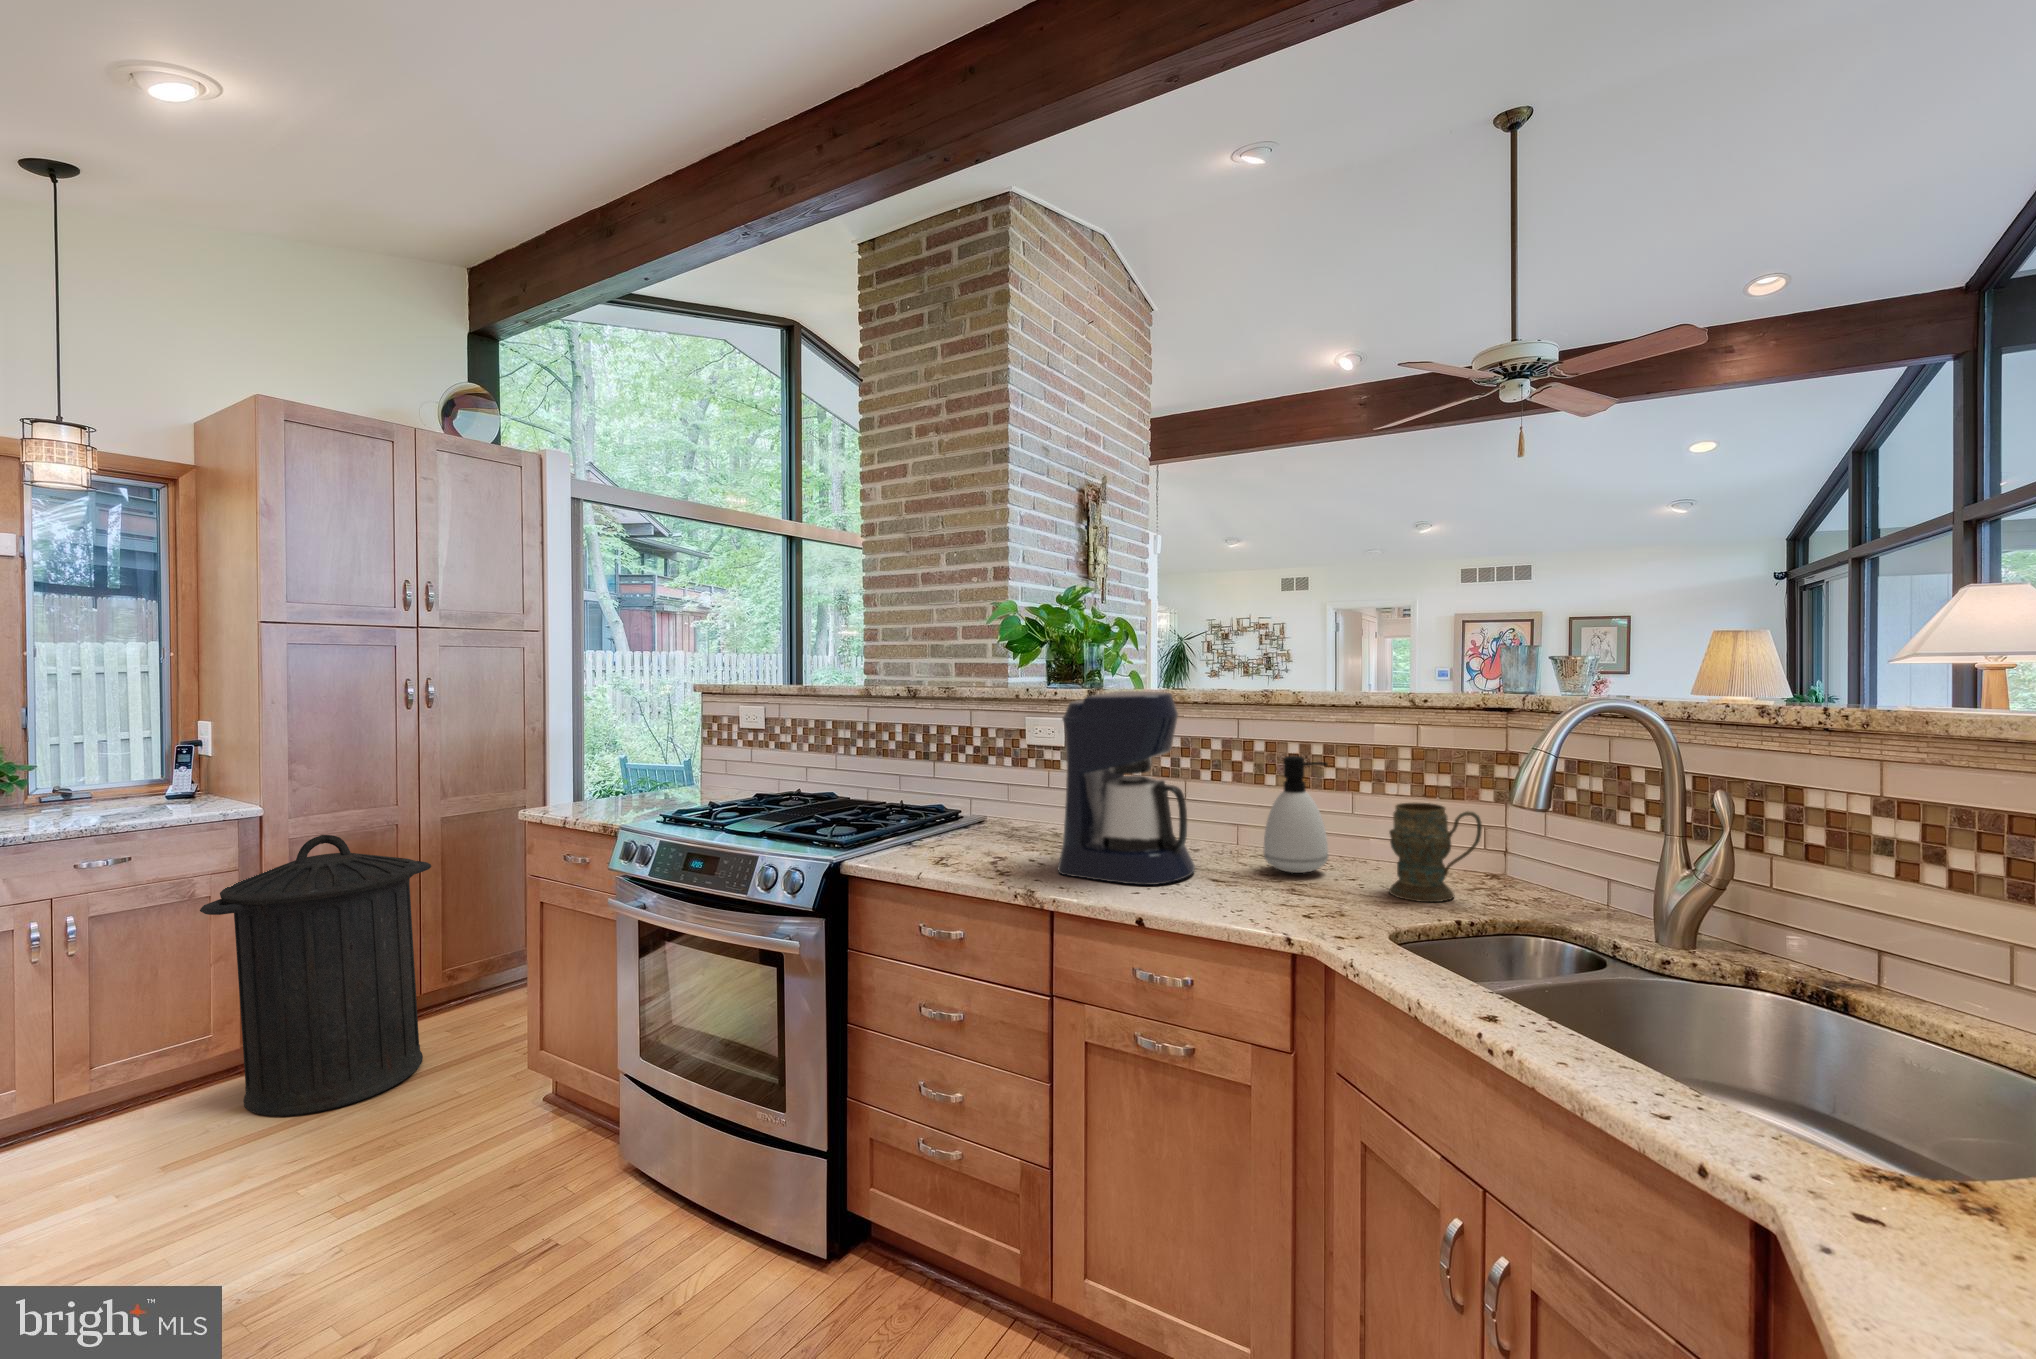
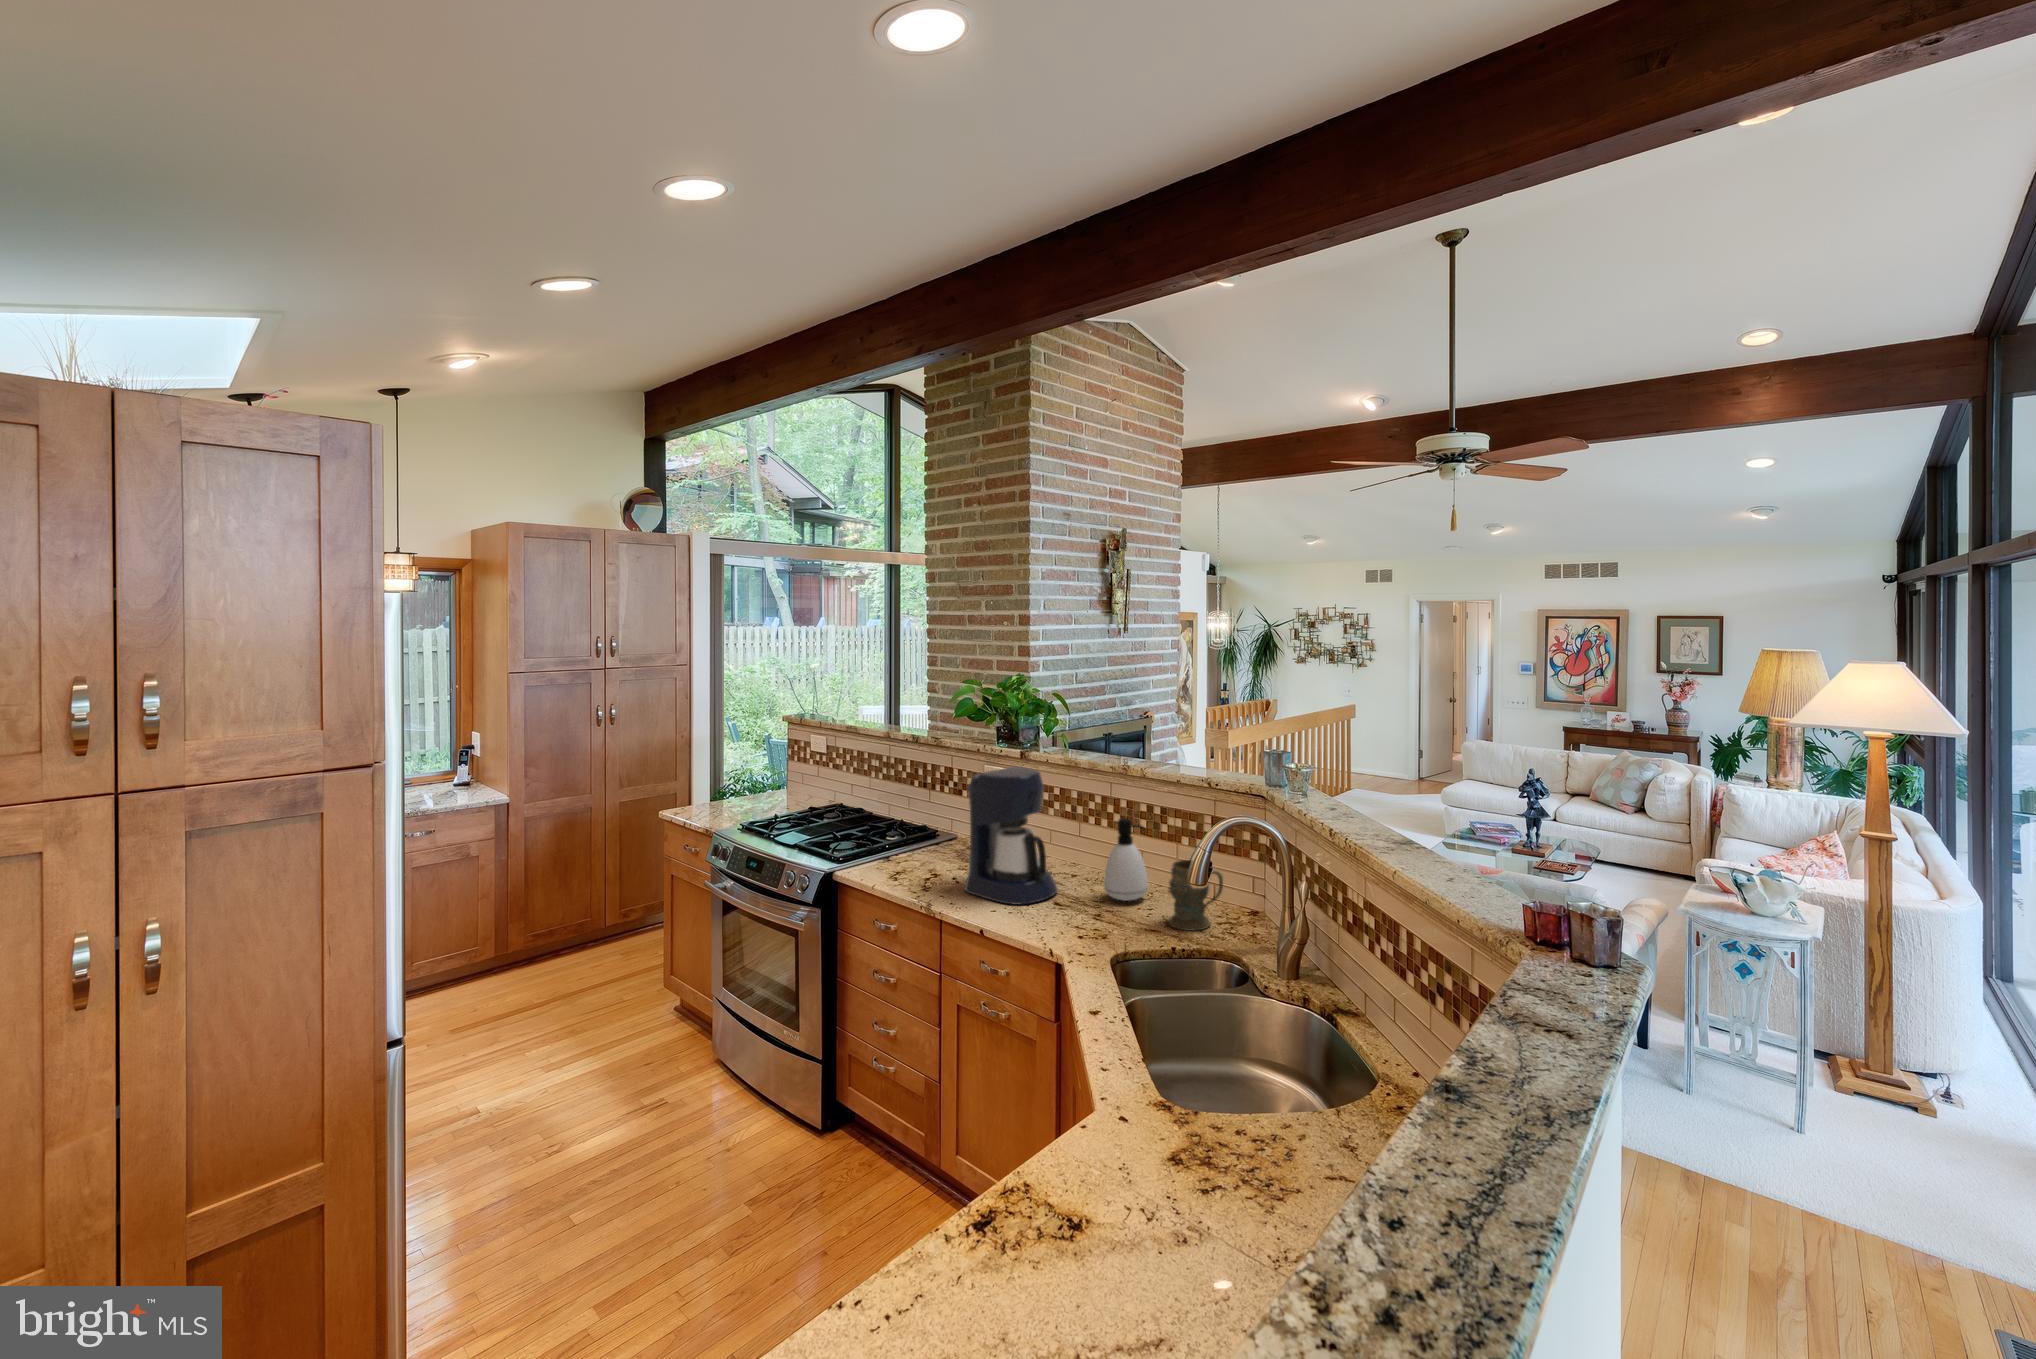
trash can: present [200,835,431,1116] -> none [457,819,603,1008]

